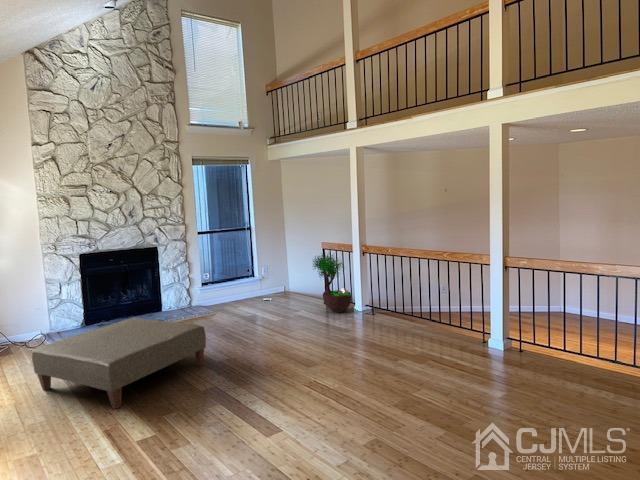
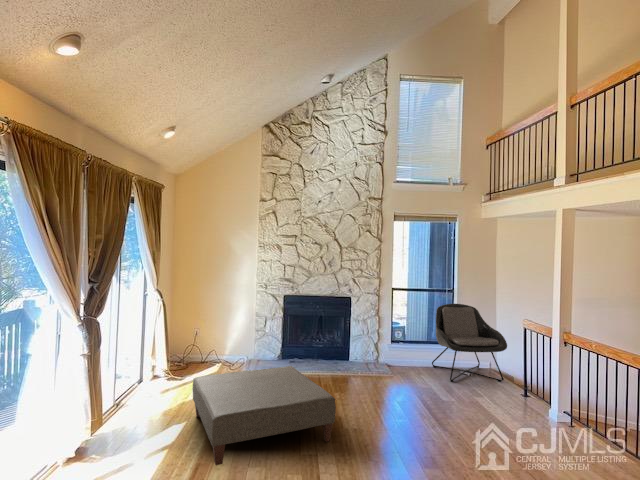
lounge chair: none [241,239,304,305] -> present [432,304,507,382]
potted tree: present [313,253,351,312] -> none [505,332,559,420]

